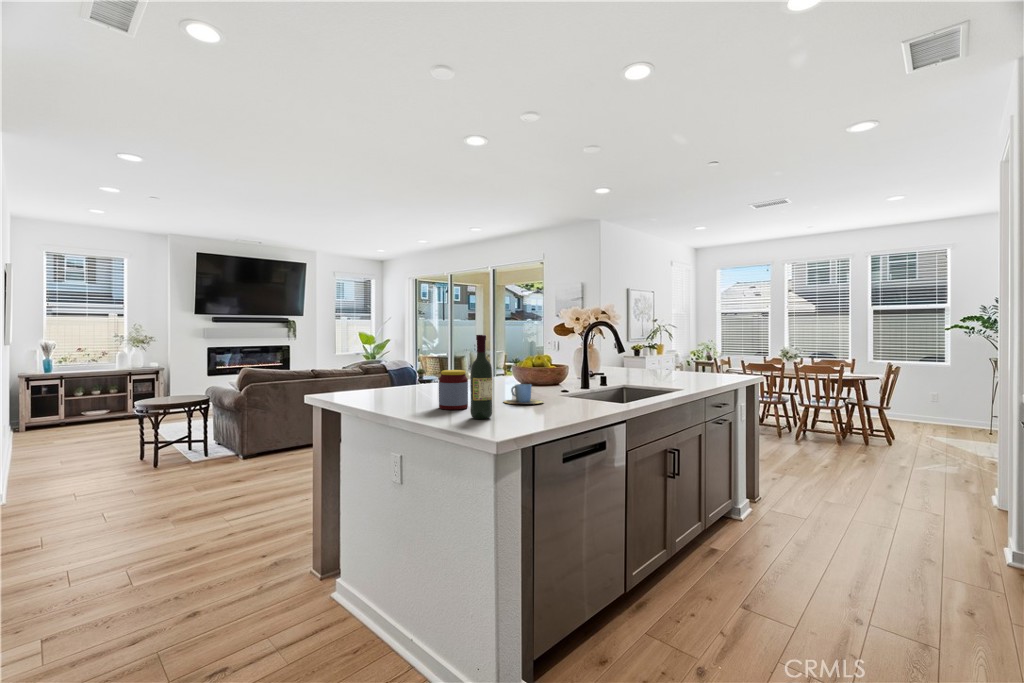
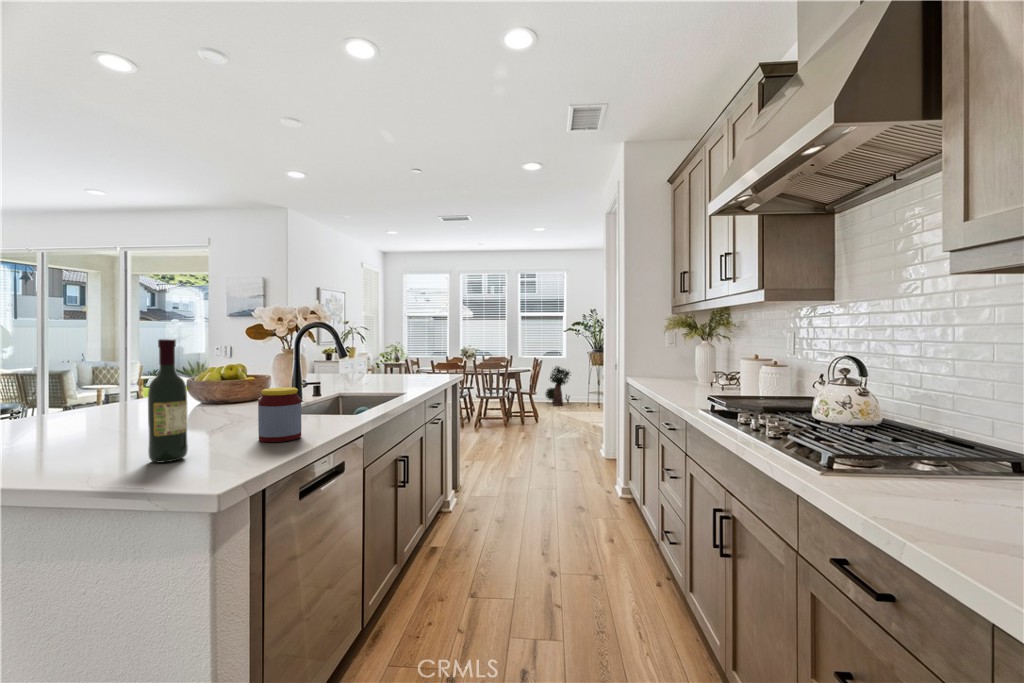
jar: present [439,370,468,410] -> present [258,387,301,442]
potted plant: none [911,373,957,428] -> present [546,366,571,406]
cup: present [504,384,543,404] -> none [192,403,254,431]

